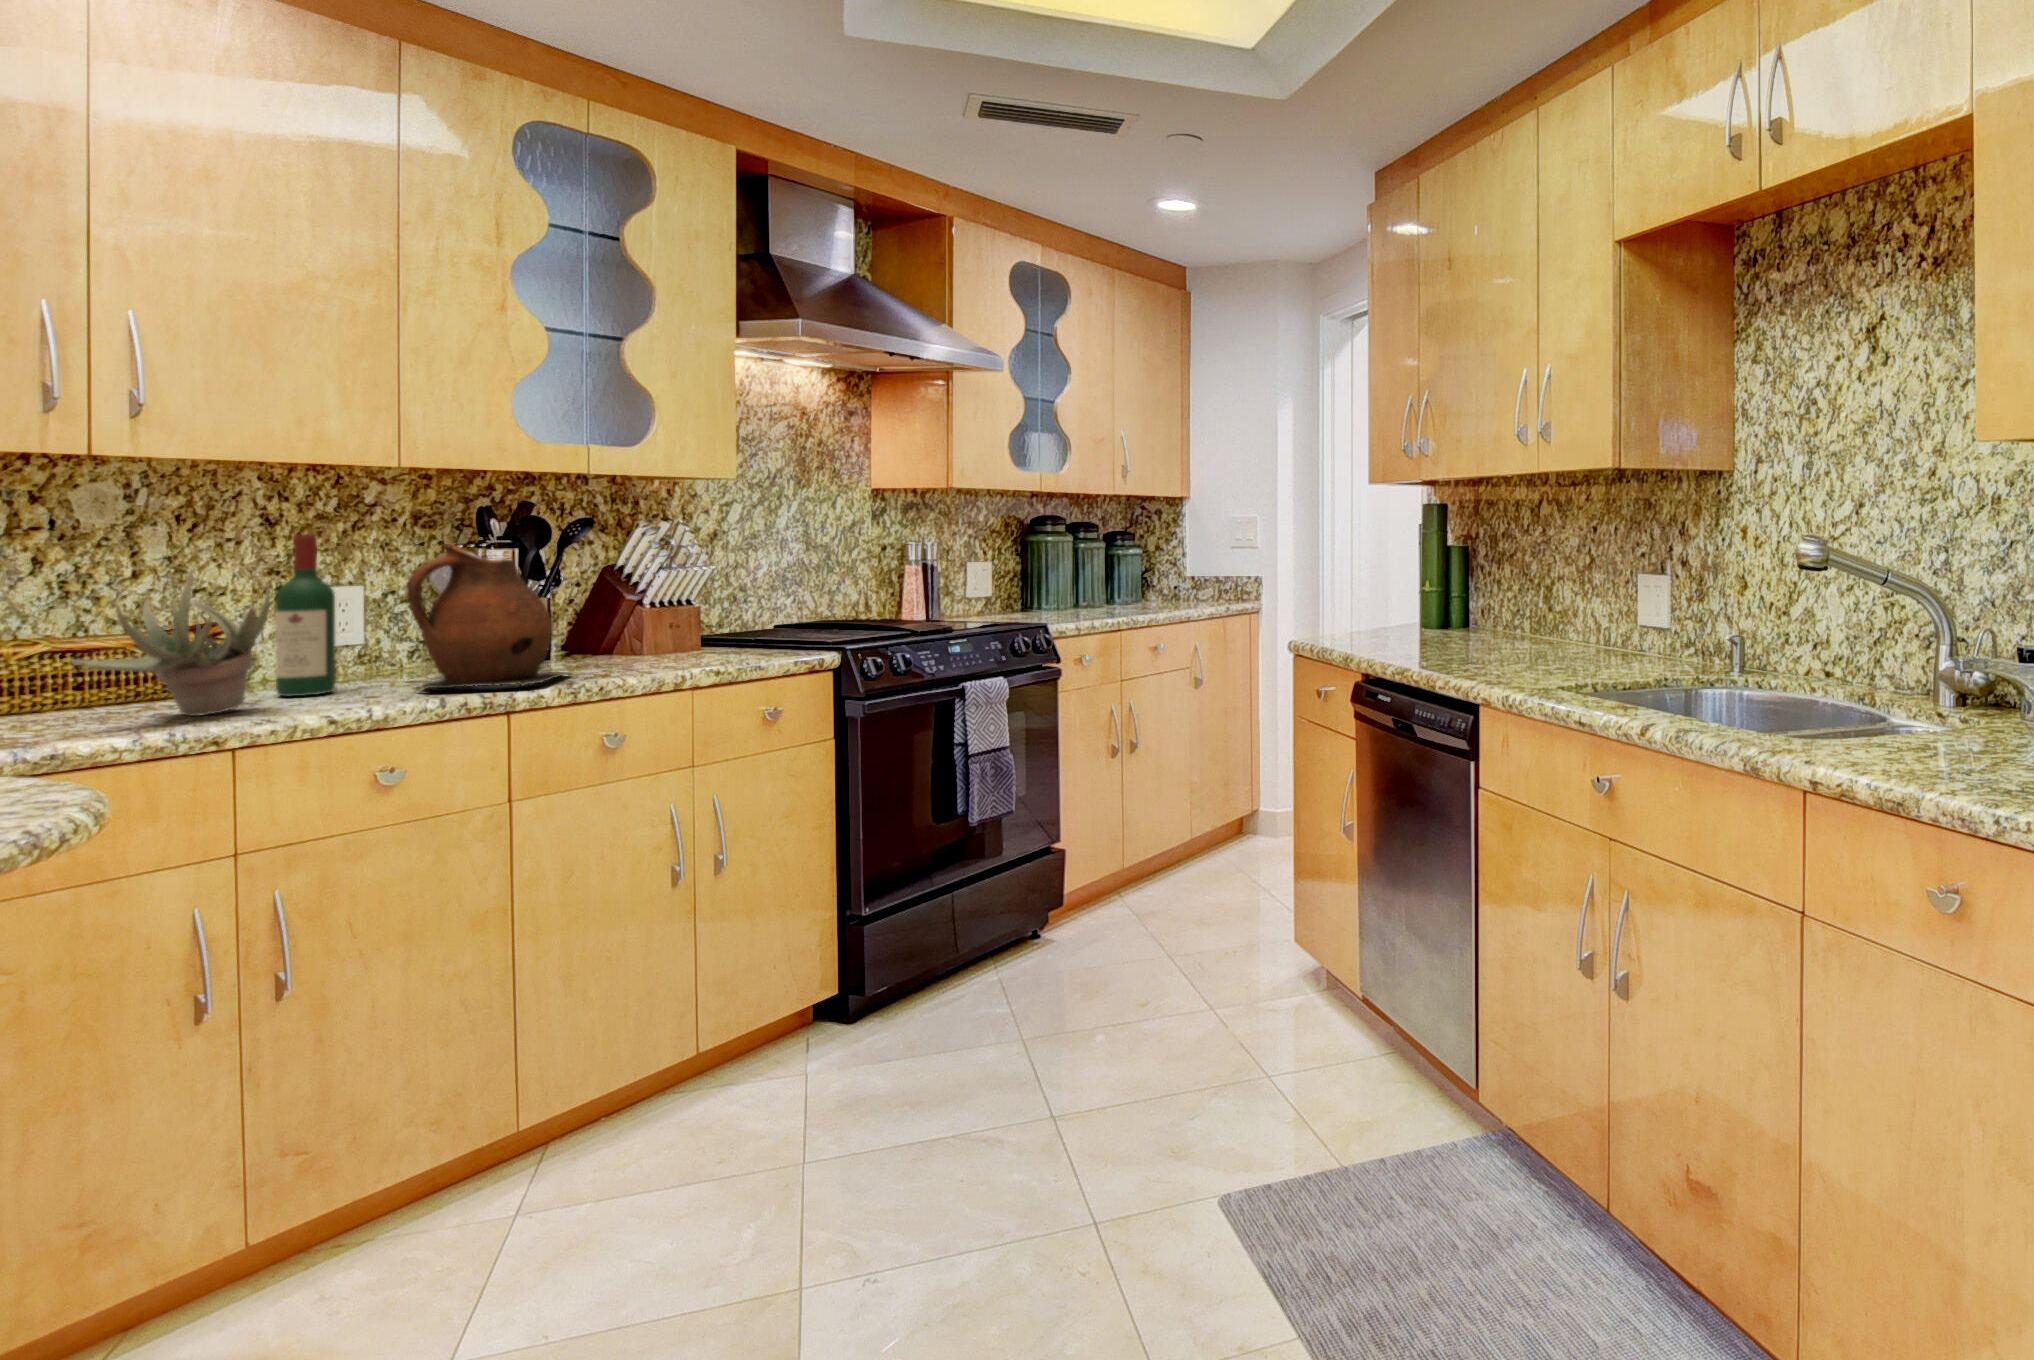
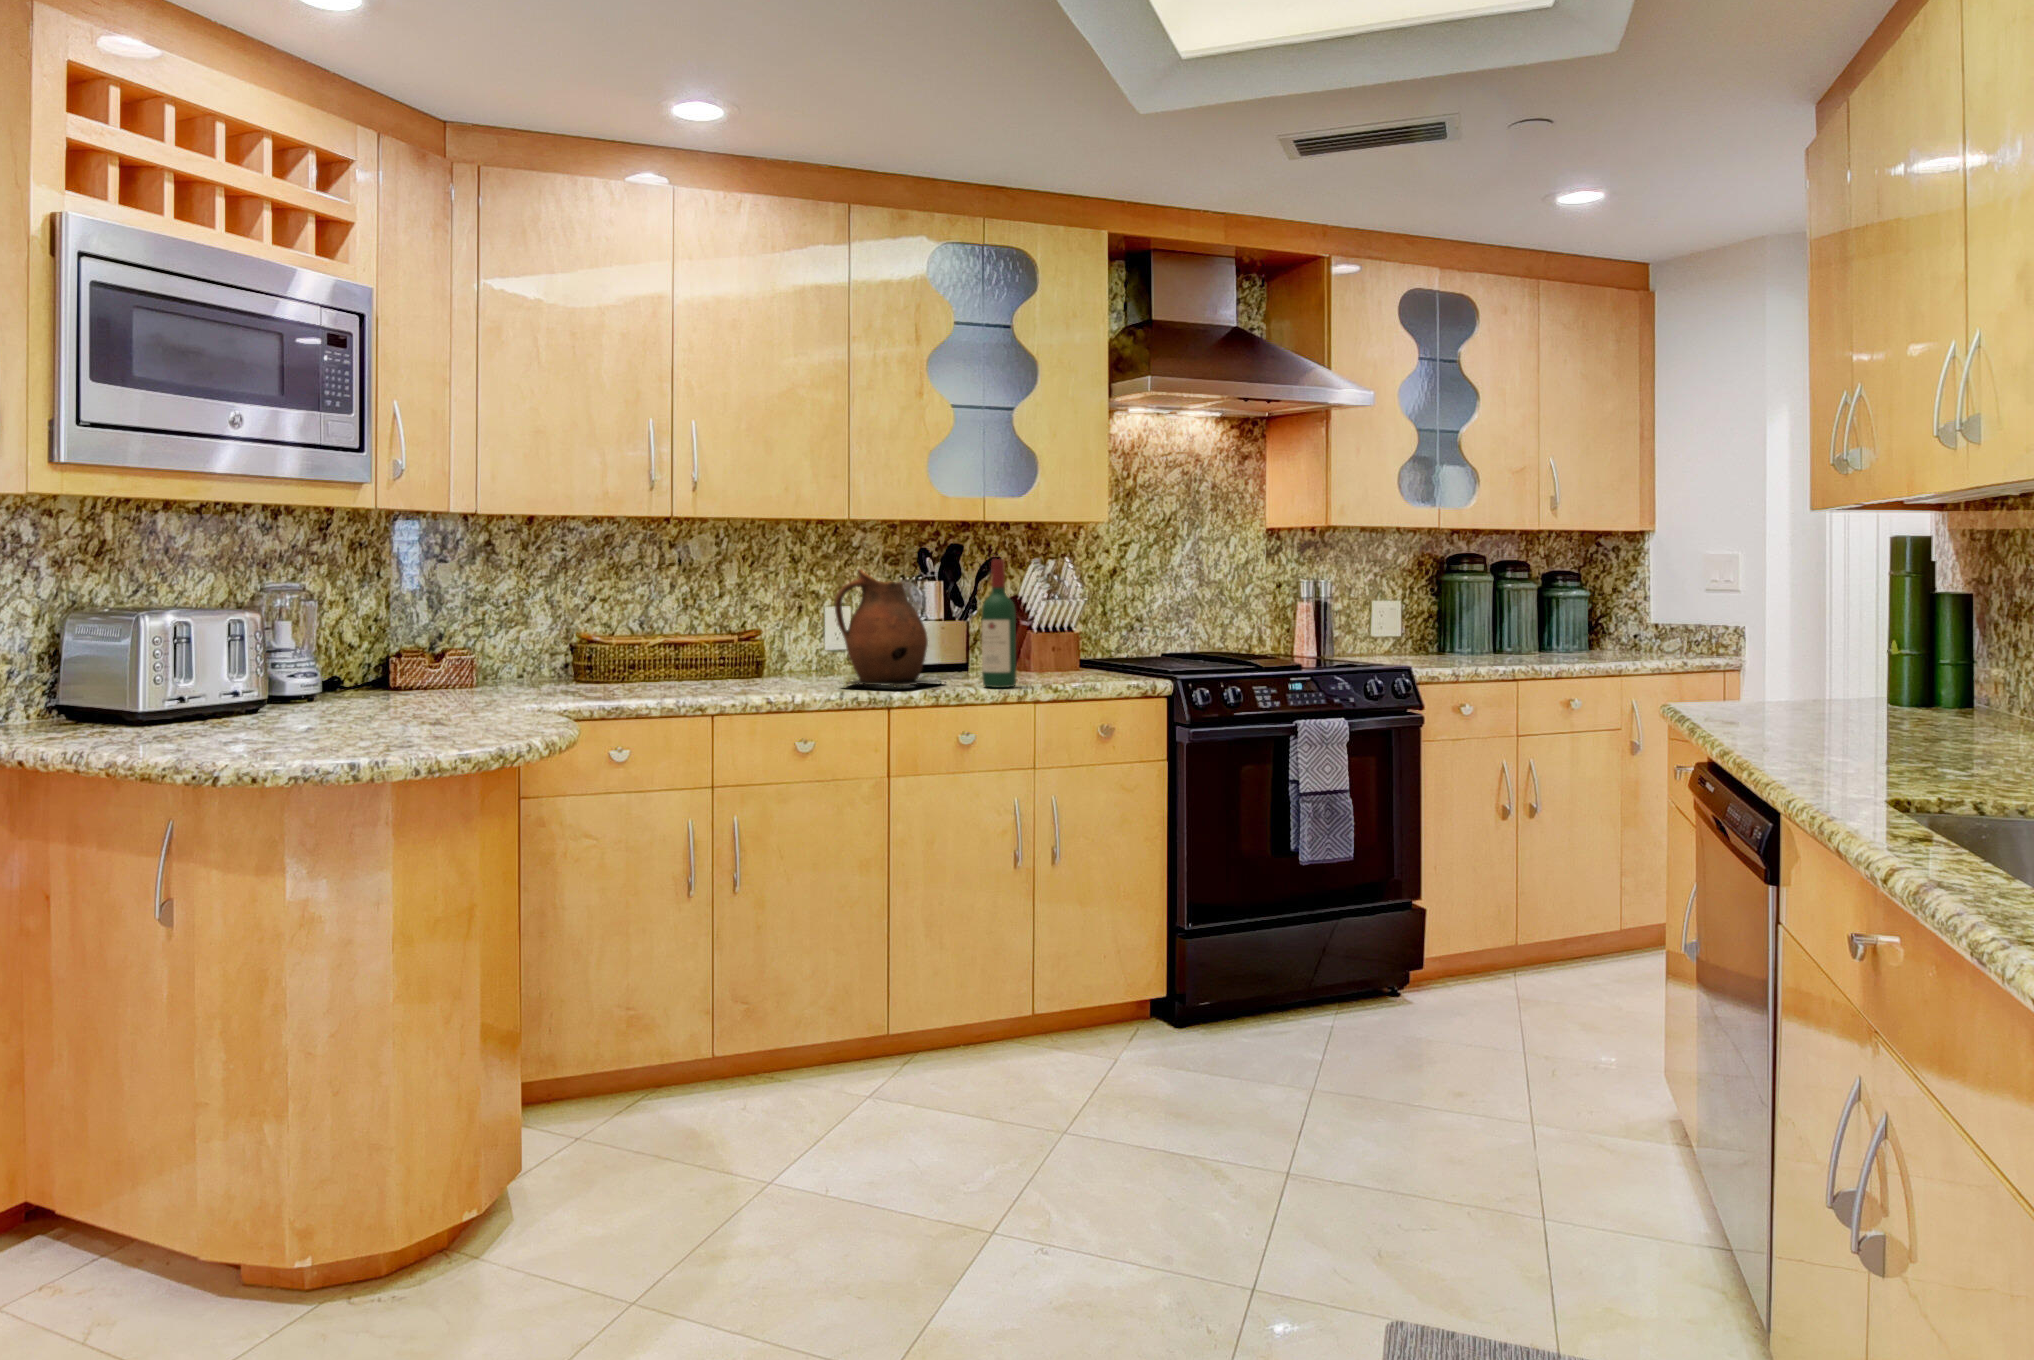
wine bottle: present [275,534,336,696] -> present [982,559,1016,688]
succulent plant: present [71,569,270,716] -> none [649,584,750,690]

